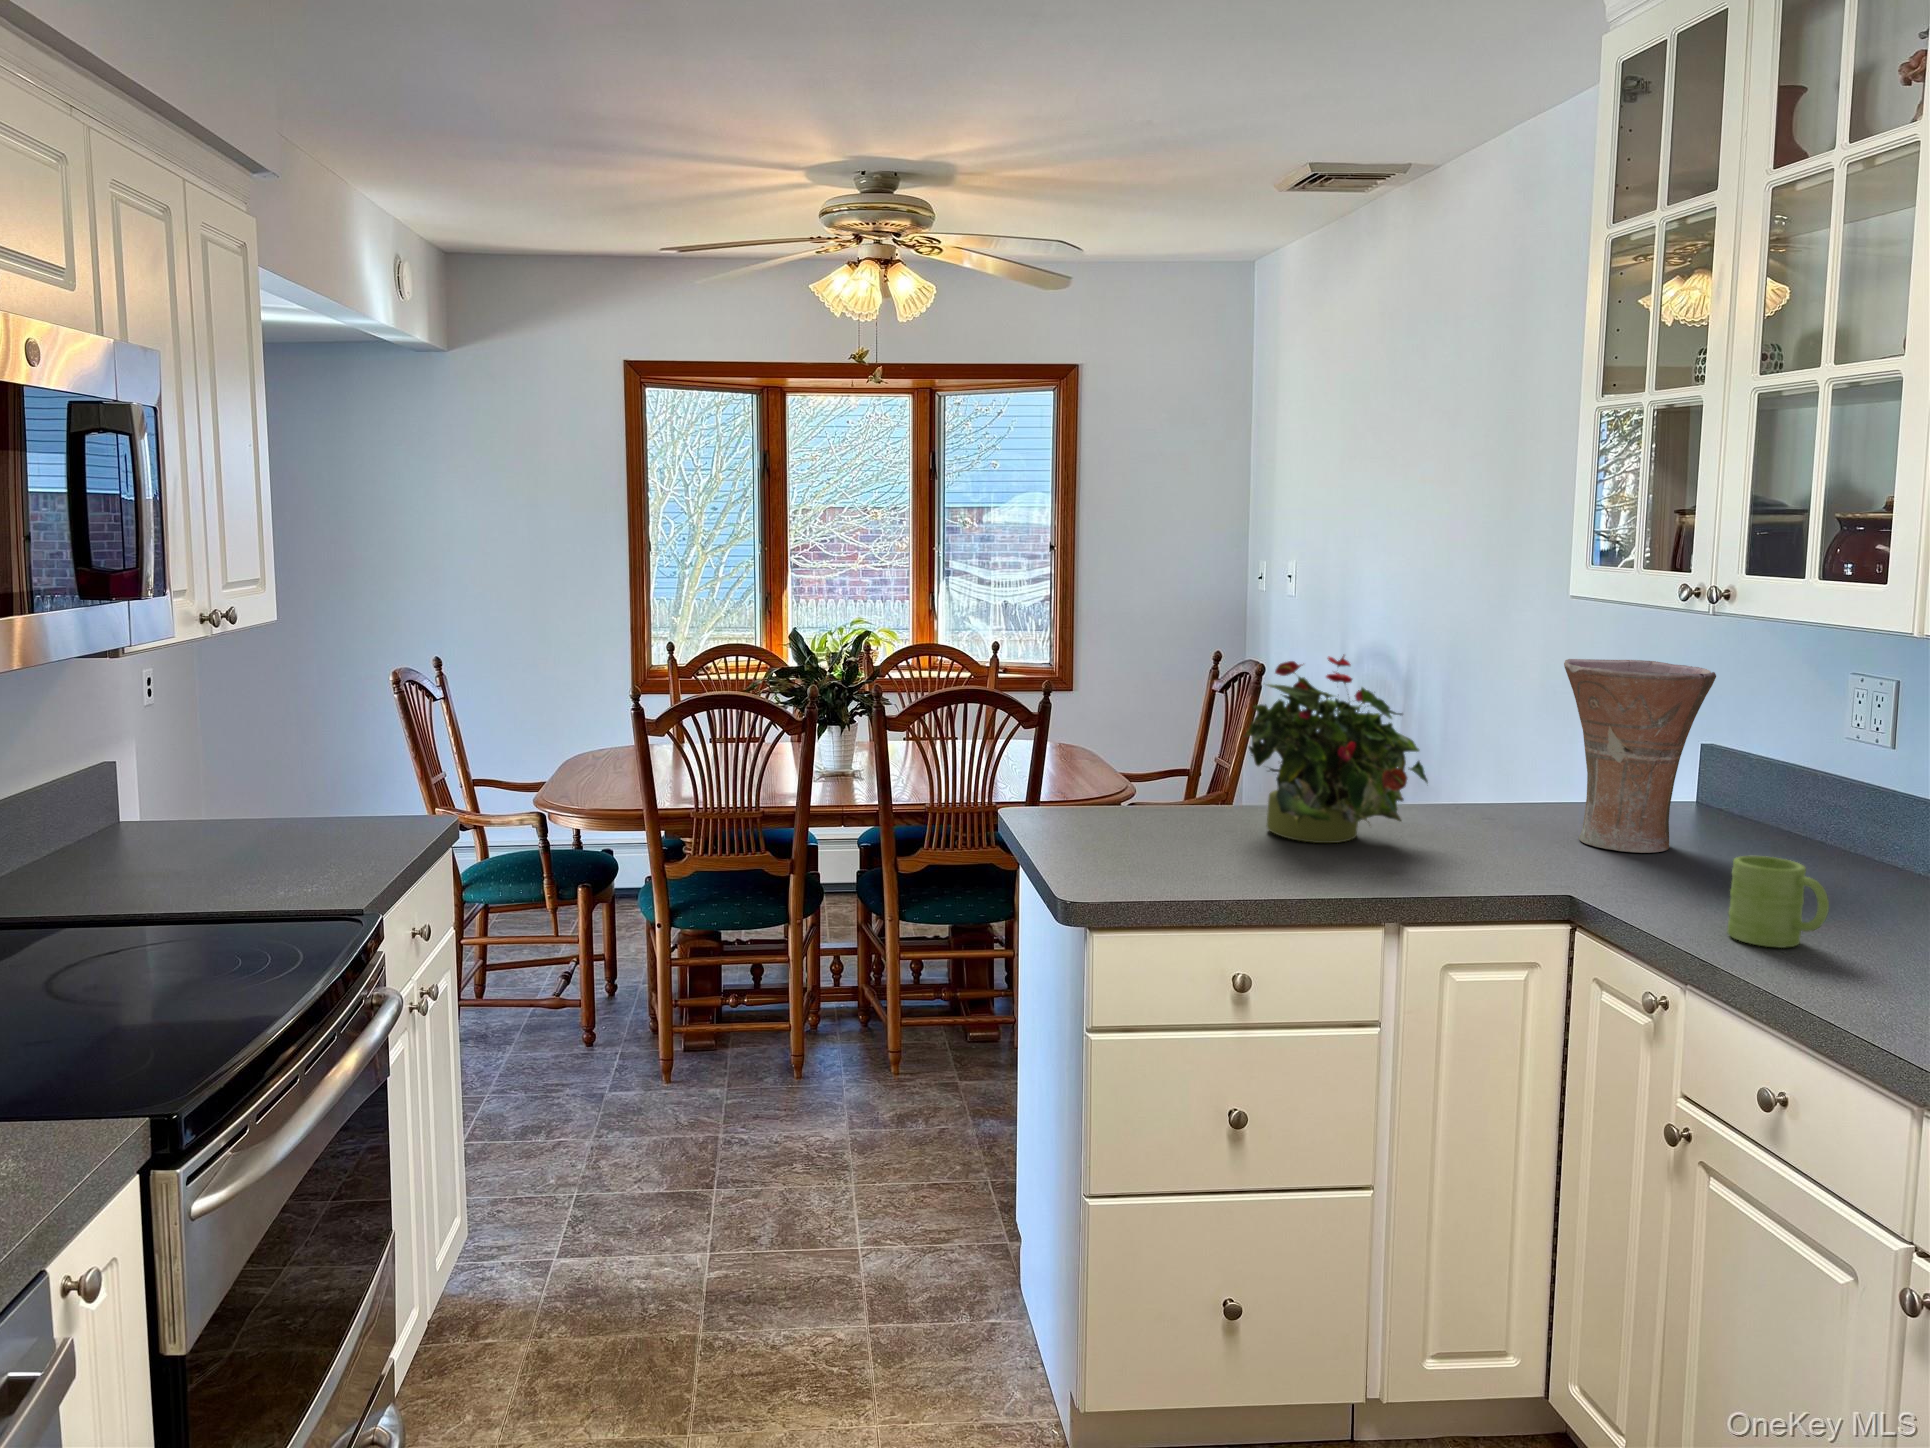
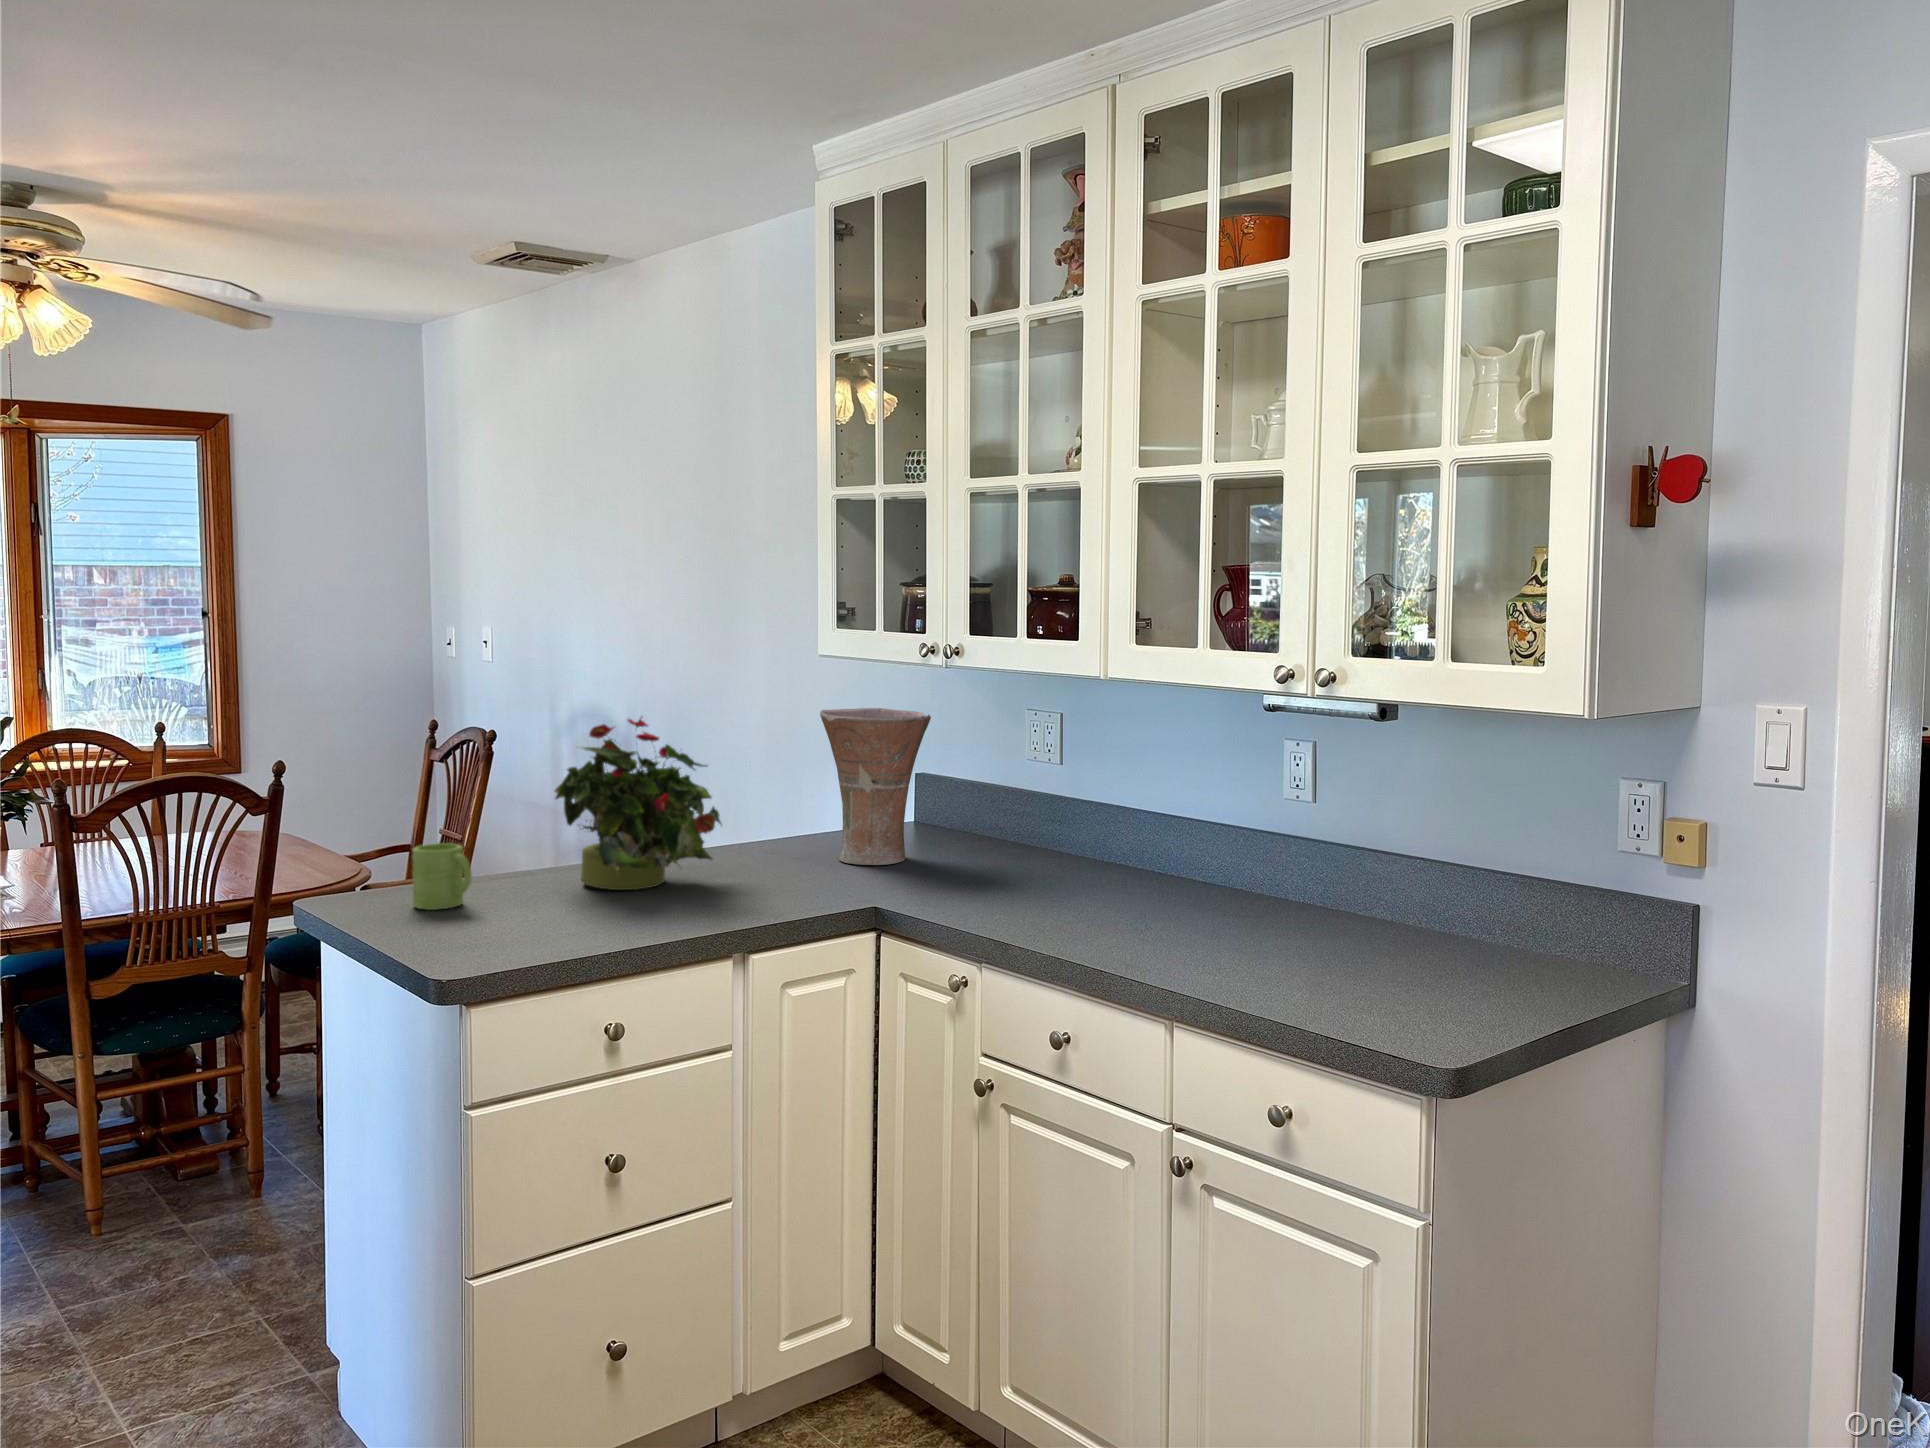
mug: present [1728,856,1829,948] -> present [412,843,472,910]

